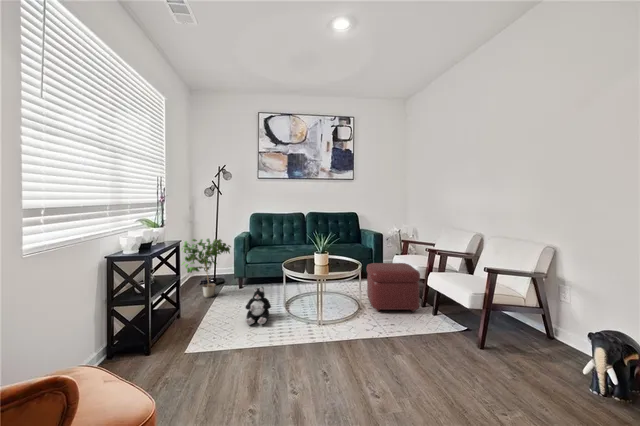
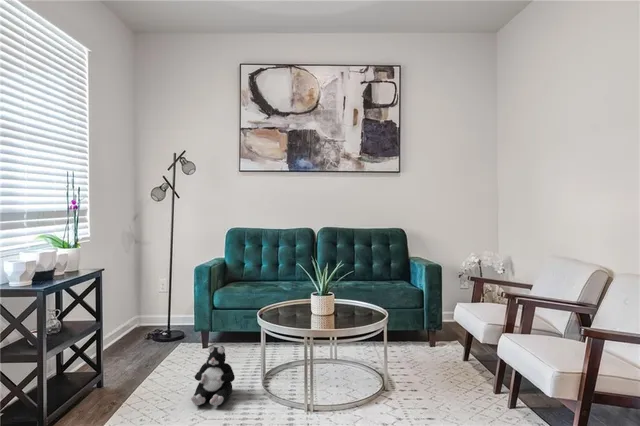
potted plant: present [181,239,231,298] -> none [111,265,189,358]
ottoman: present [366,263,420,312] -> none [401,314,489,402]

